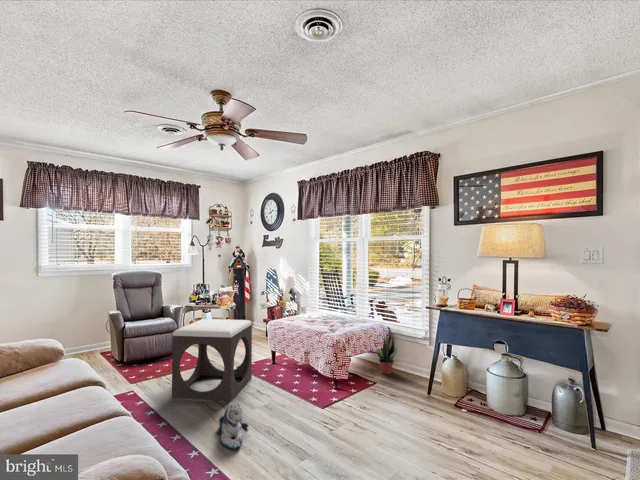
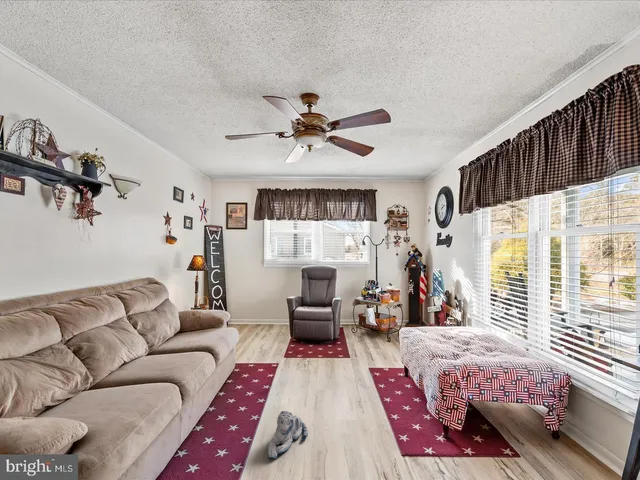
footstool: present [172,319,252,401] -> none [292,315,368,403]
potted plant: present [378,334,400,374] -> none [515,375,582,454]

